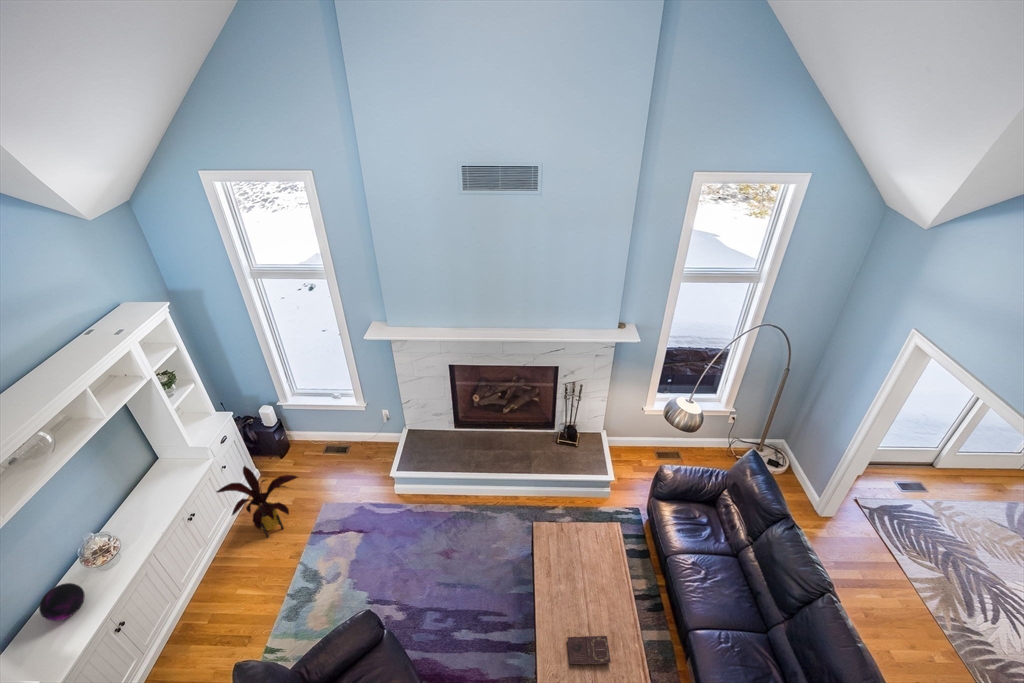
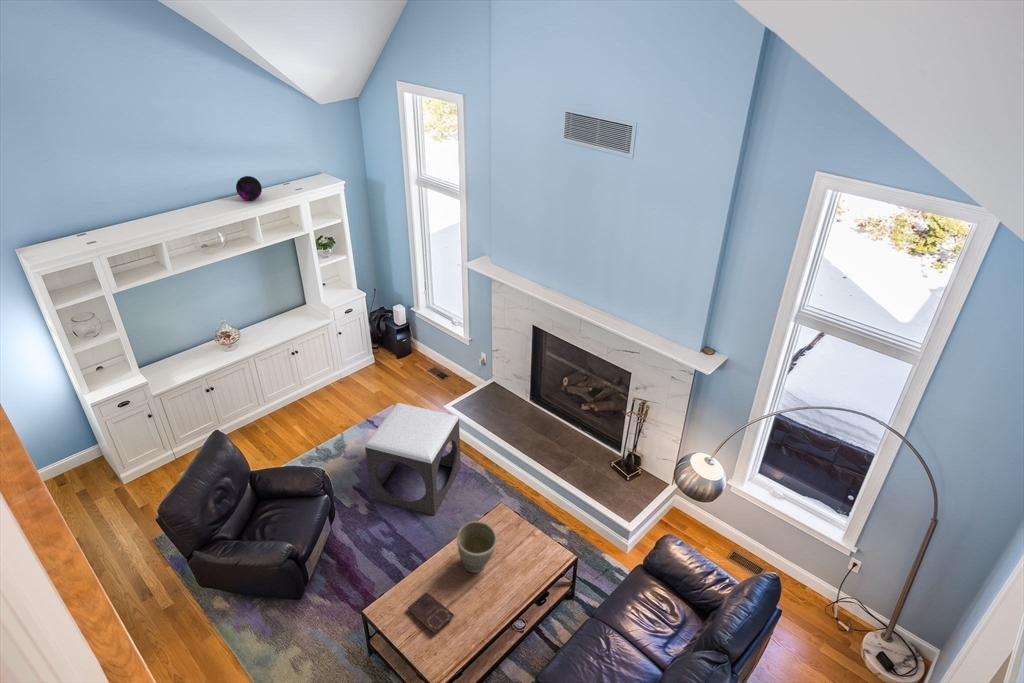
house plant: present [217,466,298,538] -> none [313,336,375,406]
footstool: none [370,476,463,600] -> present [365,403,461,515]
vase: none [559,546,597,594] -> present [457,521,497,573]
decorative orb: present [39,583,84,621] -> present [236,176,262,200]

